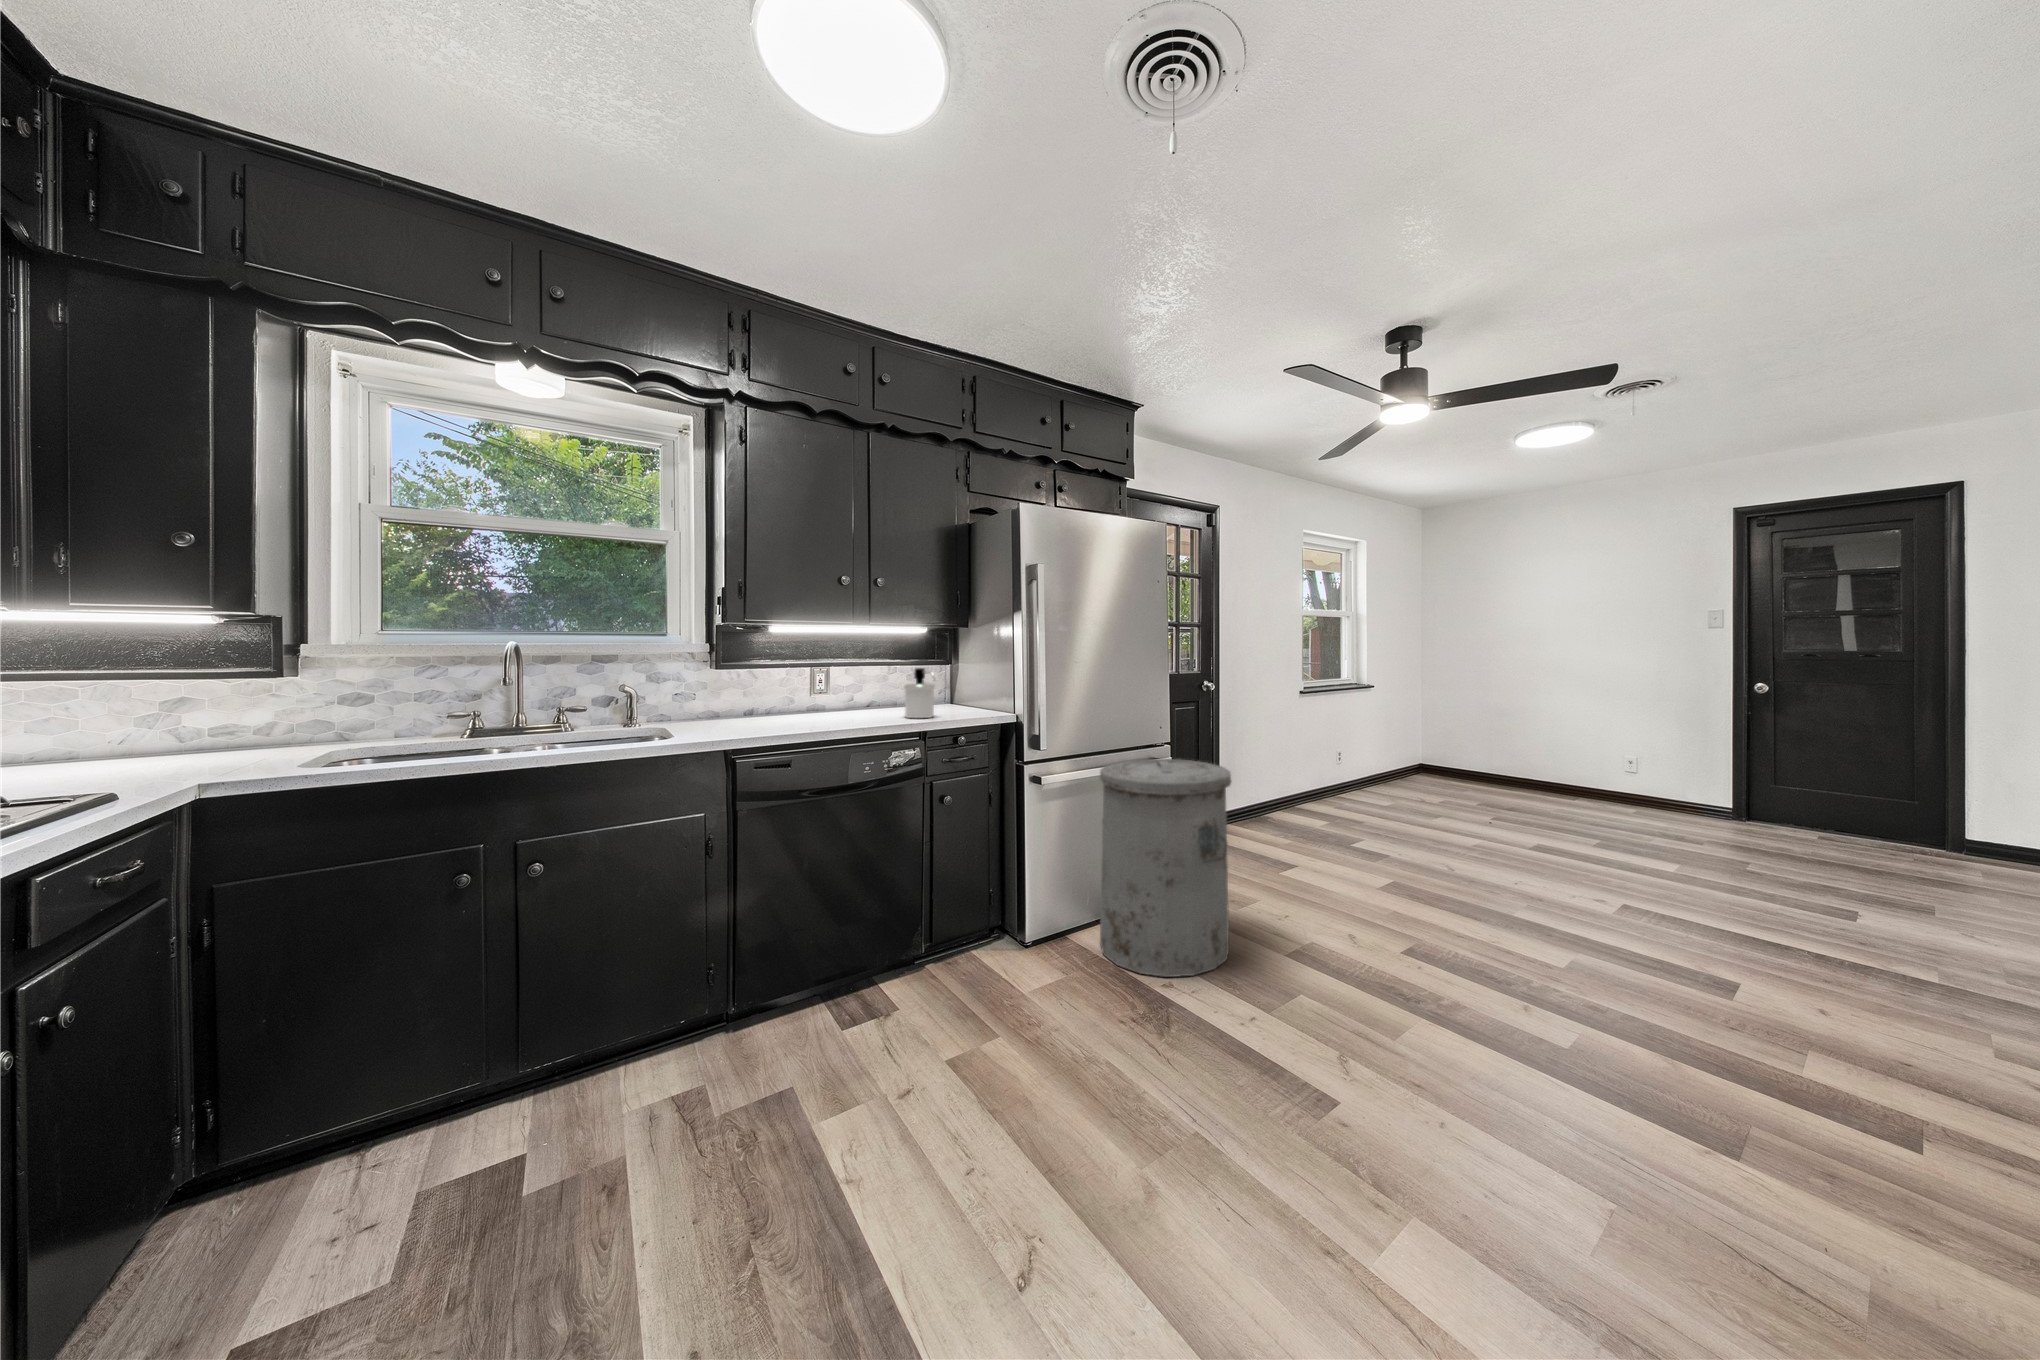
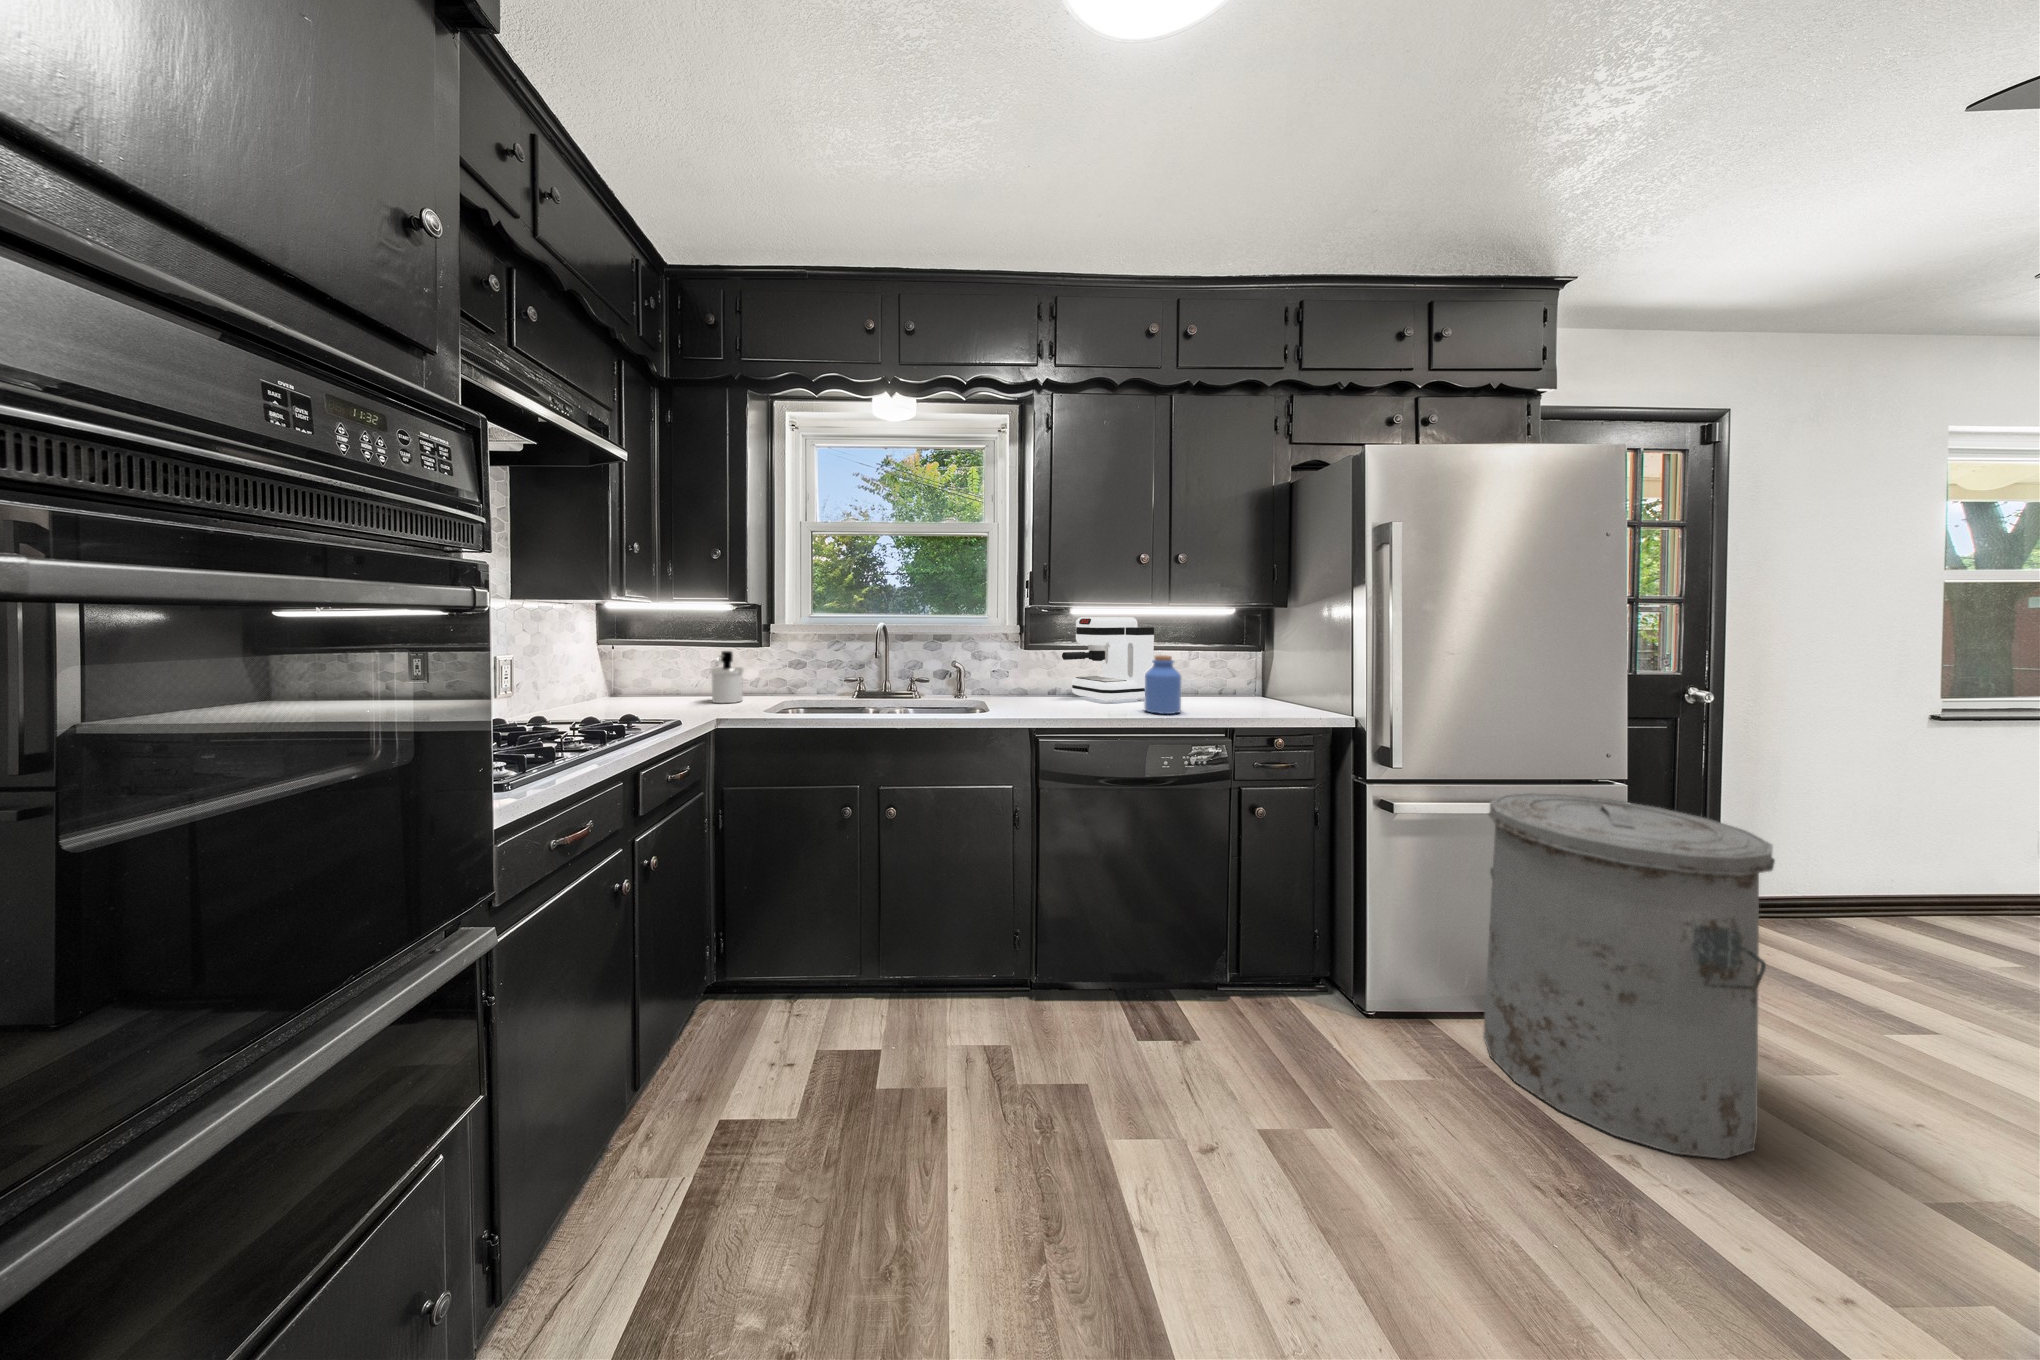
coffee maker: none [756,635,852,719] -> present [1062,617,1154,702]
soap dispenser: present [904,668,935,718] -> present [711,651,743,703]
jar: none [845,670,879,724] -> present [1144,655,1182,714]

